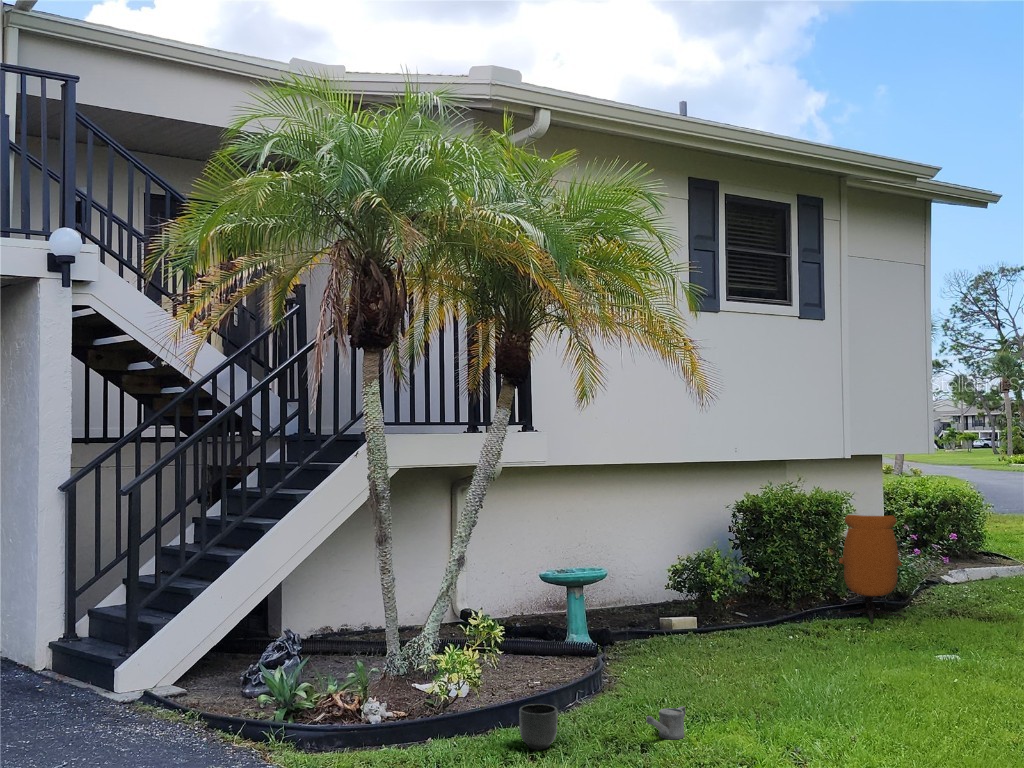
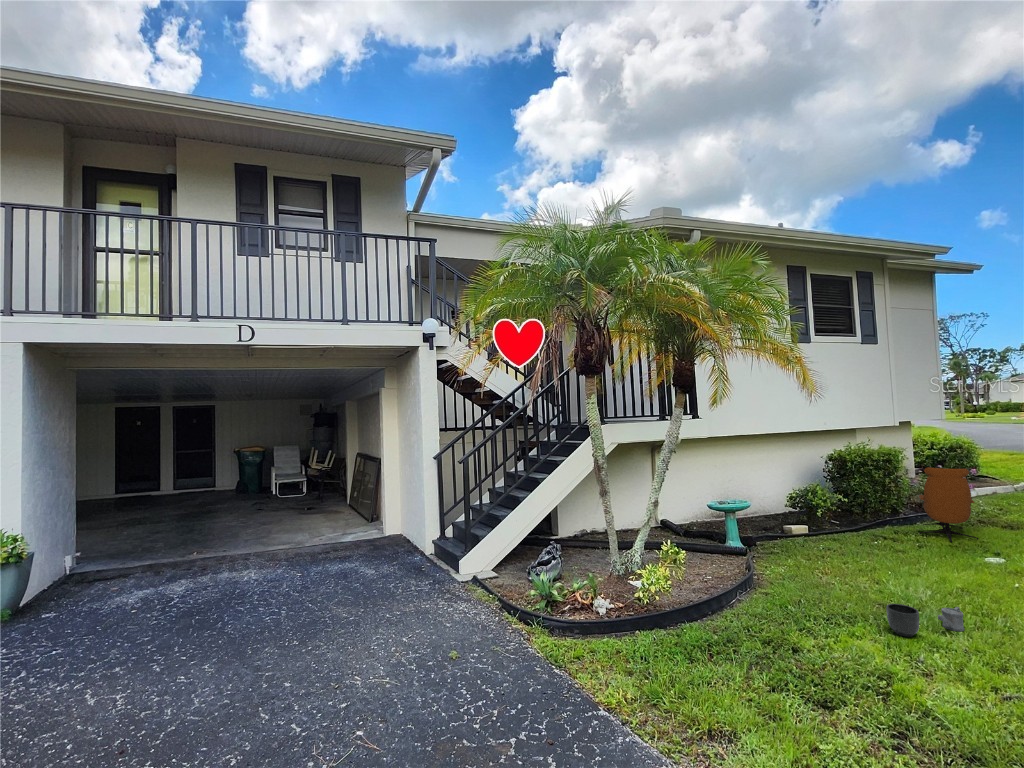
planter: present [519,704,558,750] -> present [886,604,919,637]
watering can: present [646,706,686,739] -> present [938,607,964,632]

